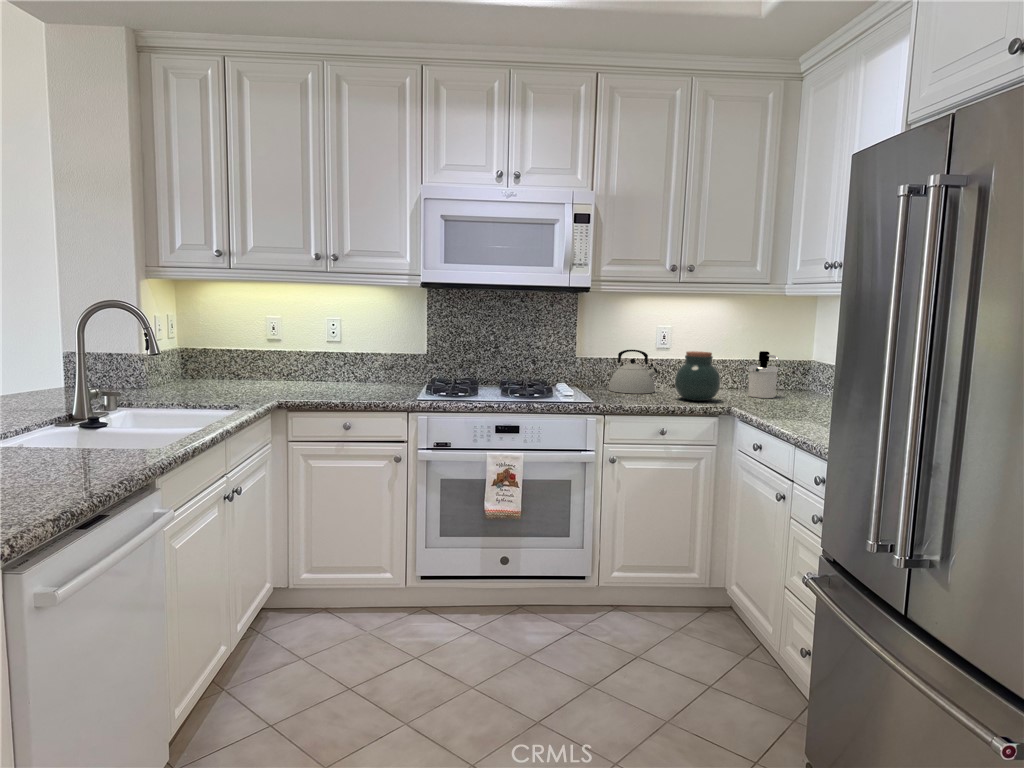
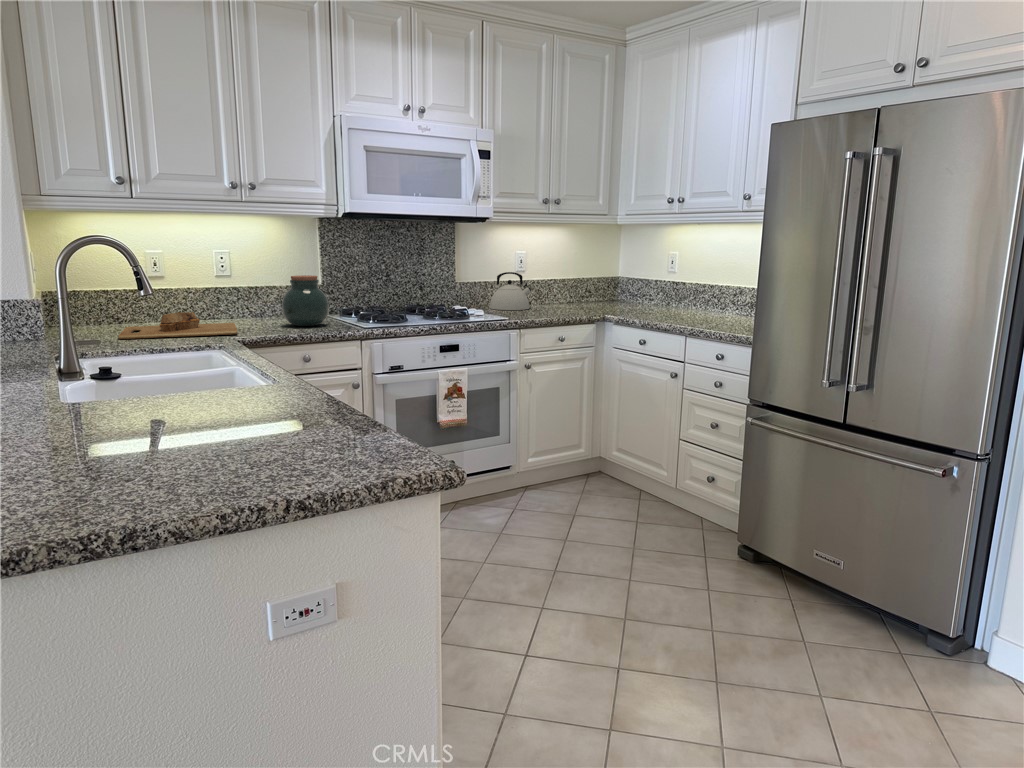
jar: present [675,351,720,401] -> present [282,275,329,326]
soap dispenser: present [748,351,780,398] -> none [595,269,624,307]
cutting board: none [187,372,311,397] -> present [118,312,237,339]

